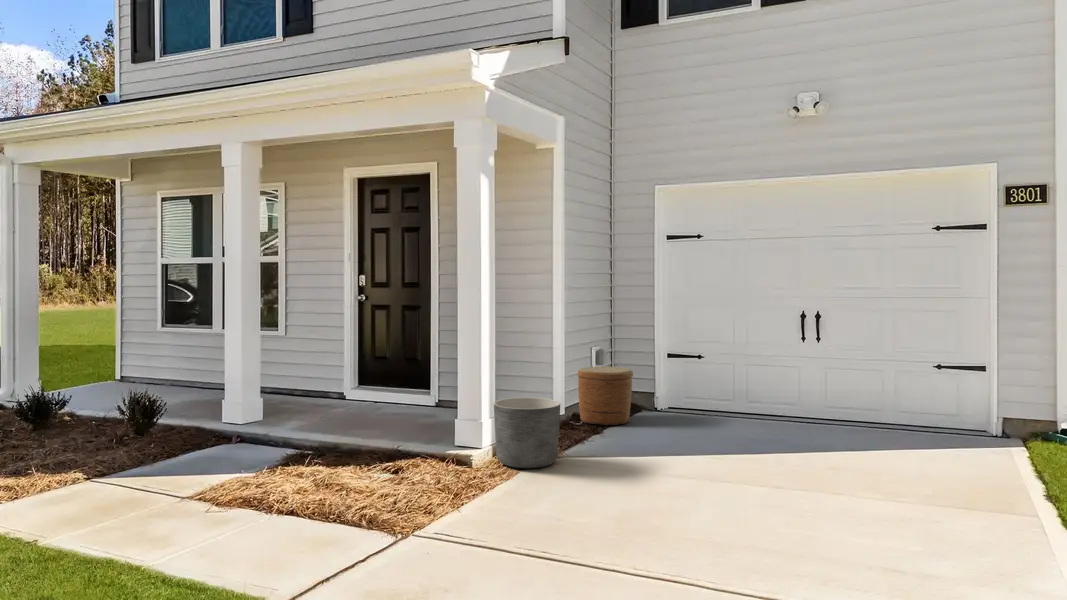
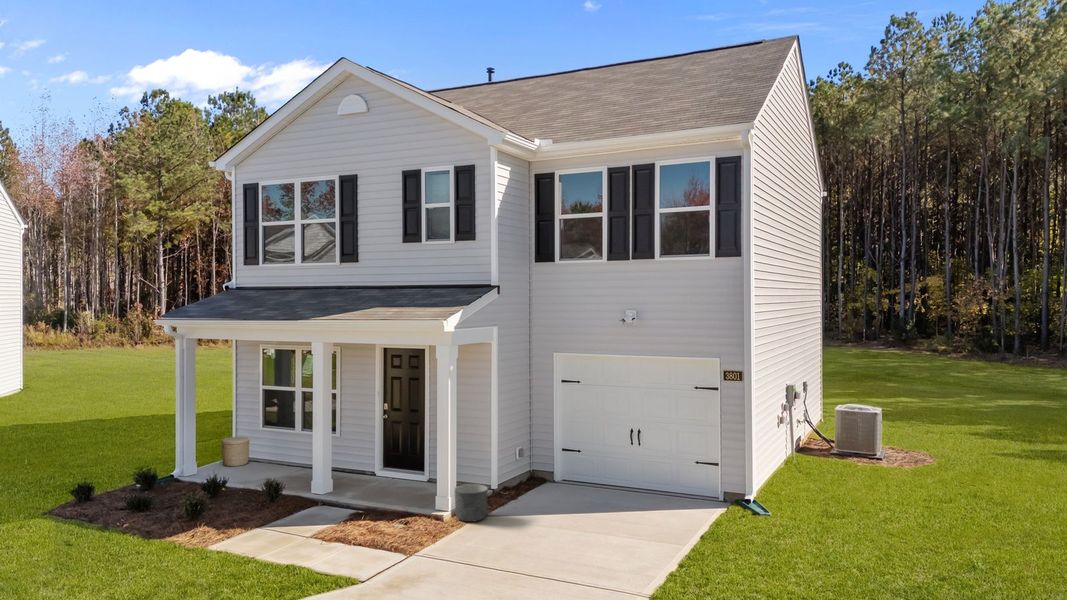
woven basket: present [578,367,633,425] -> present [221,437,250,466]

